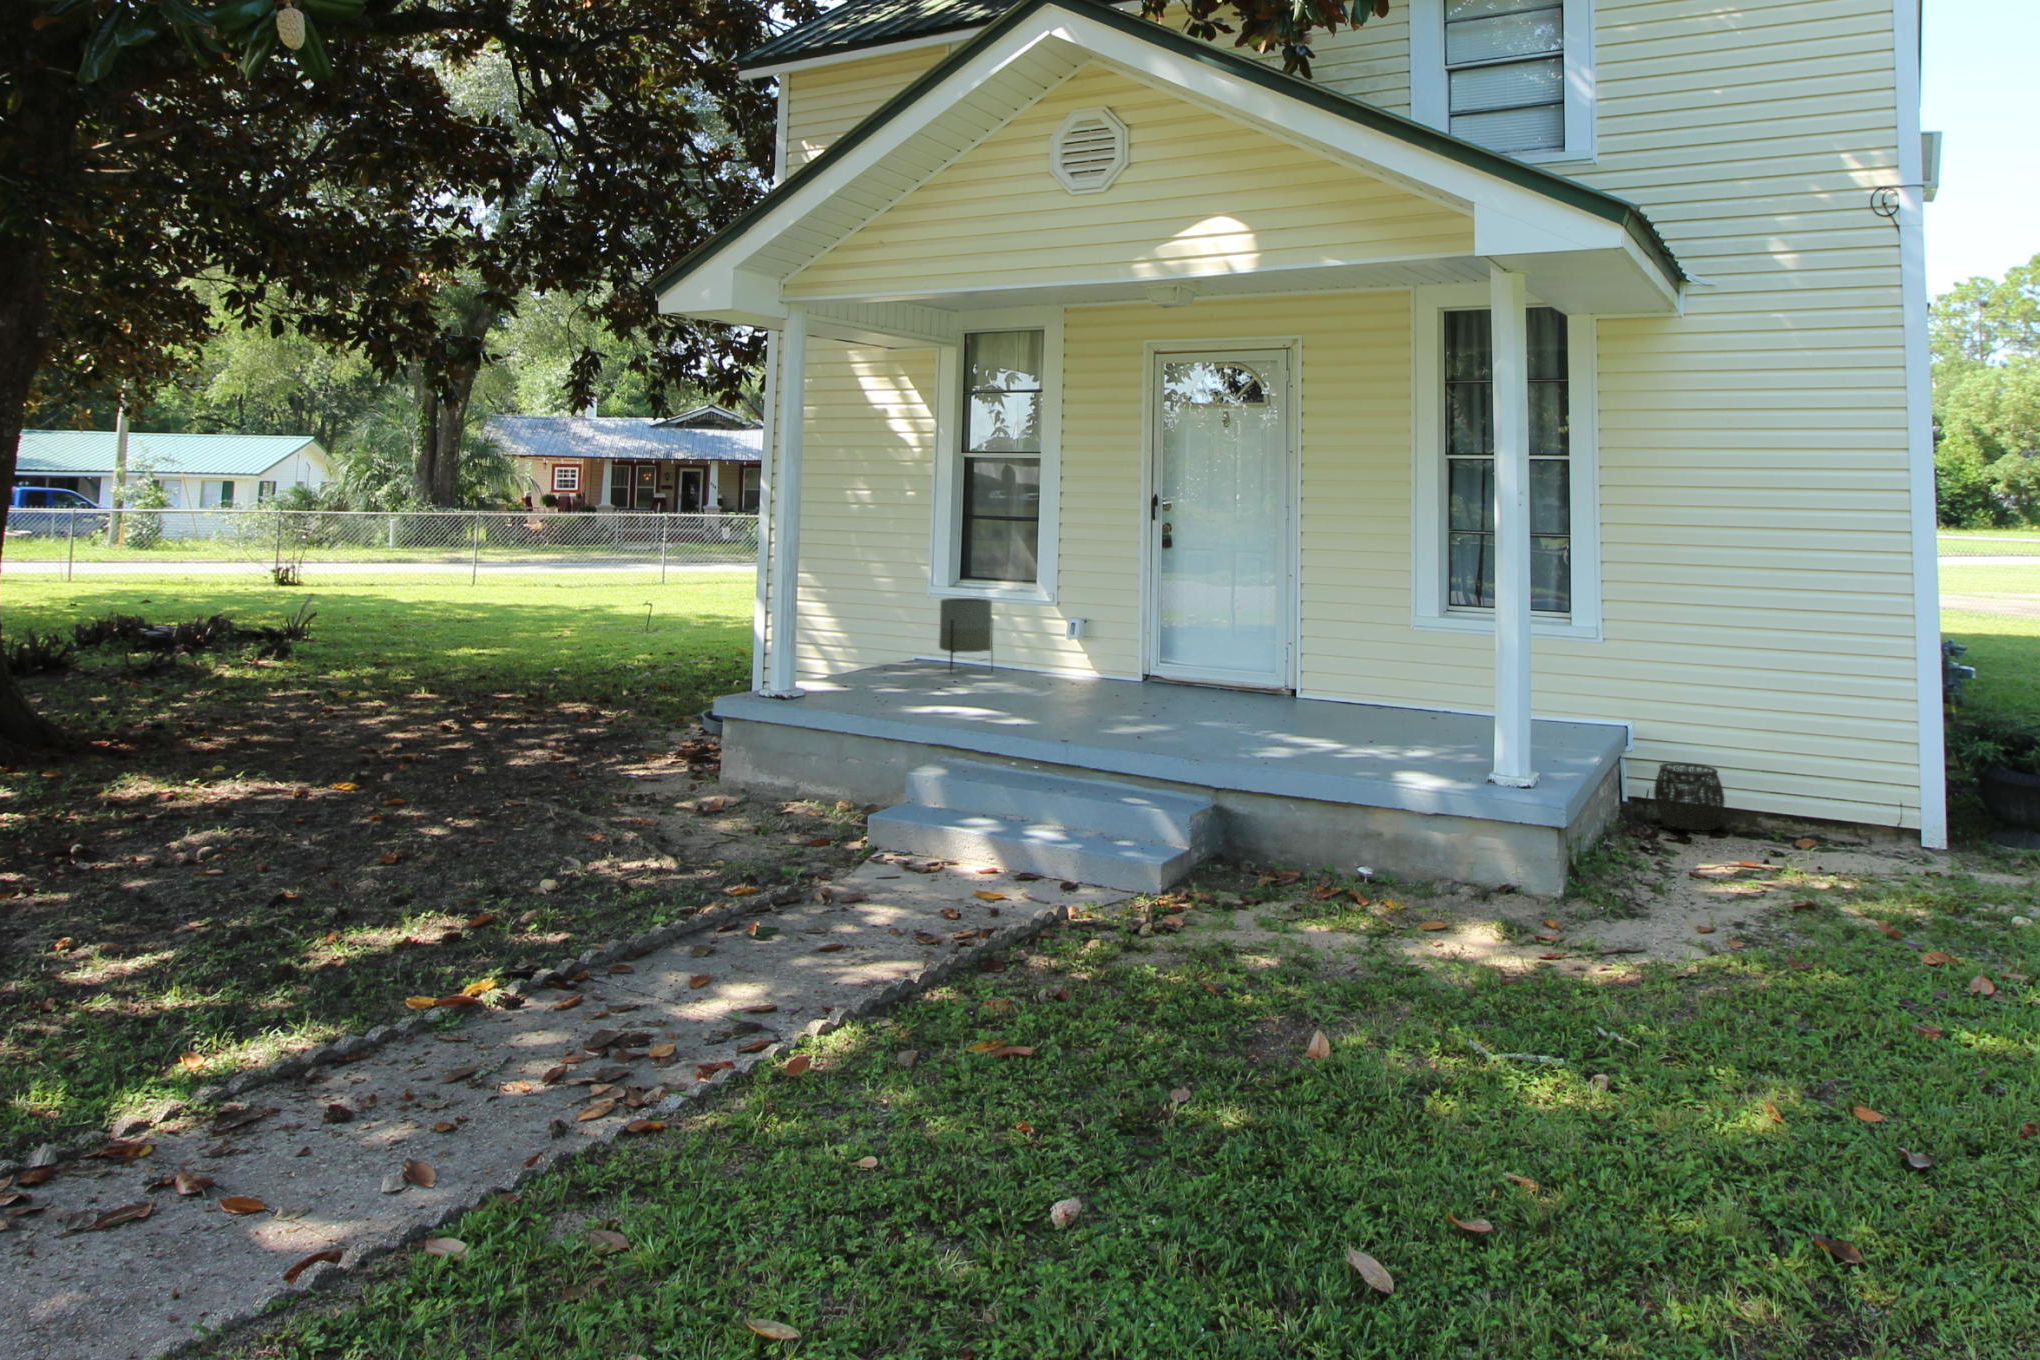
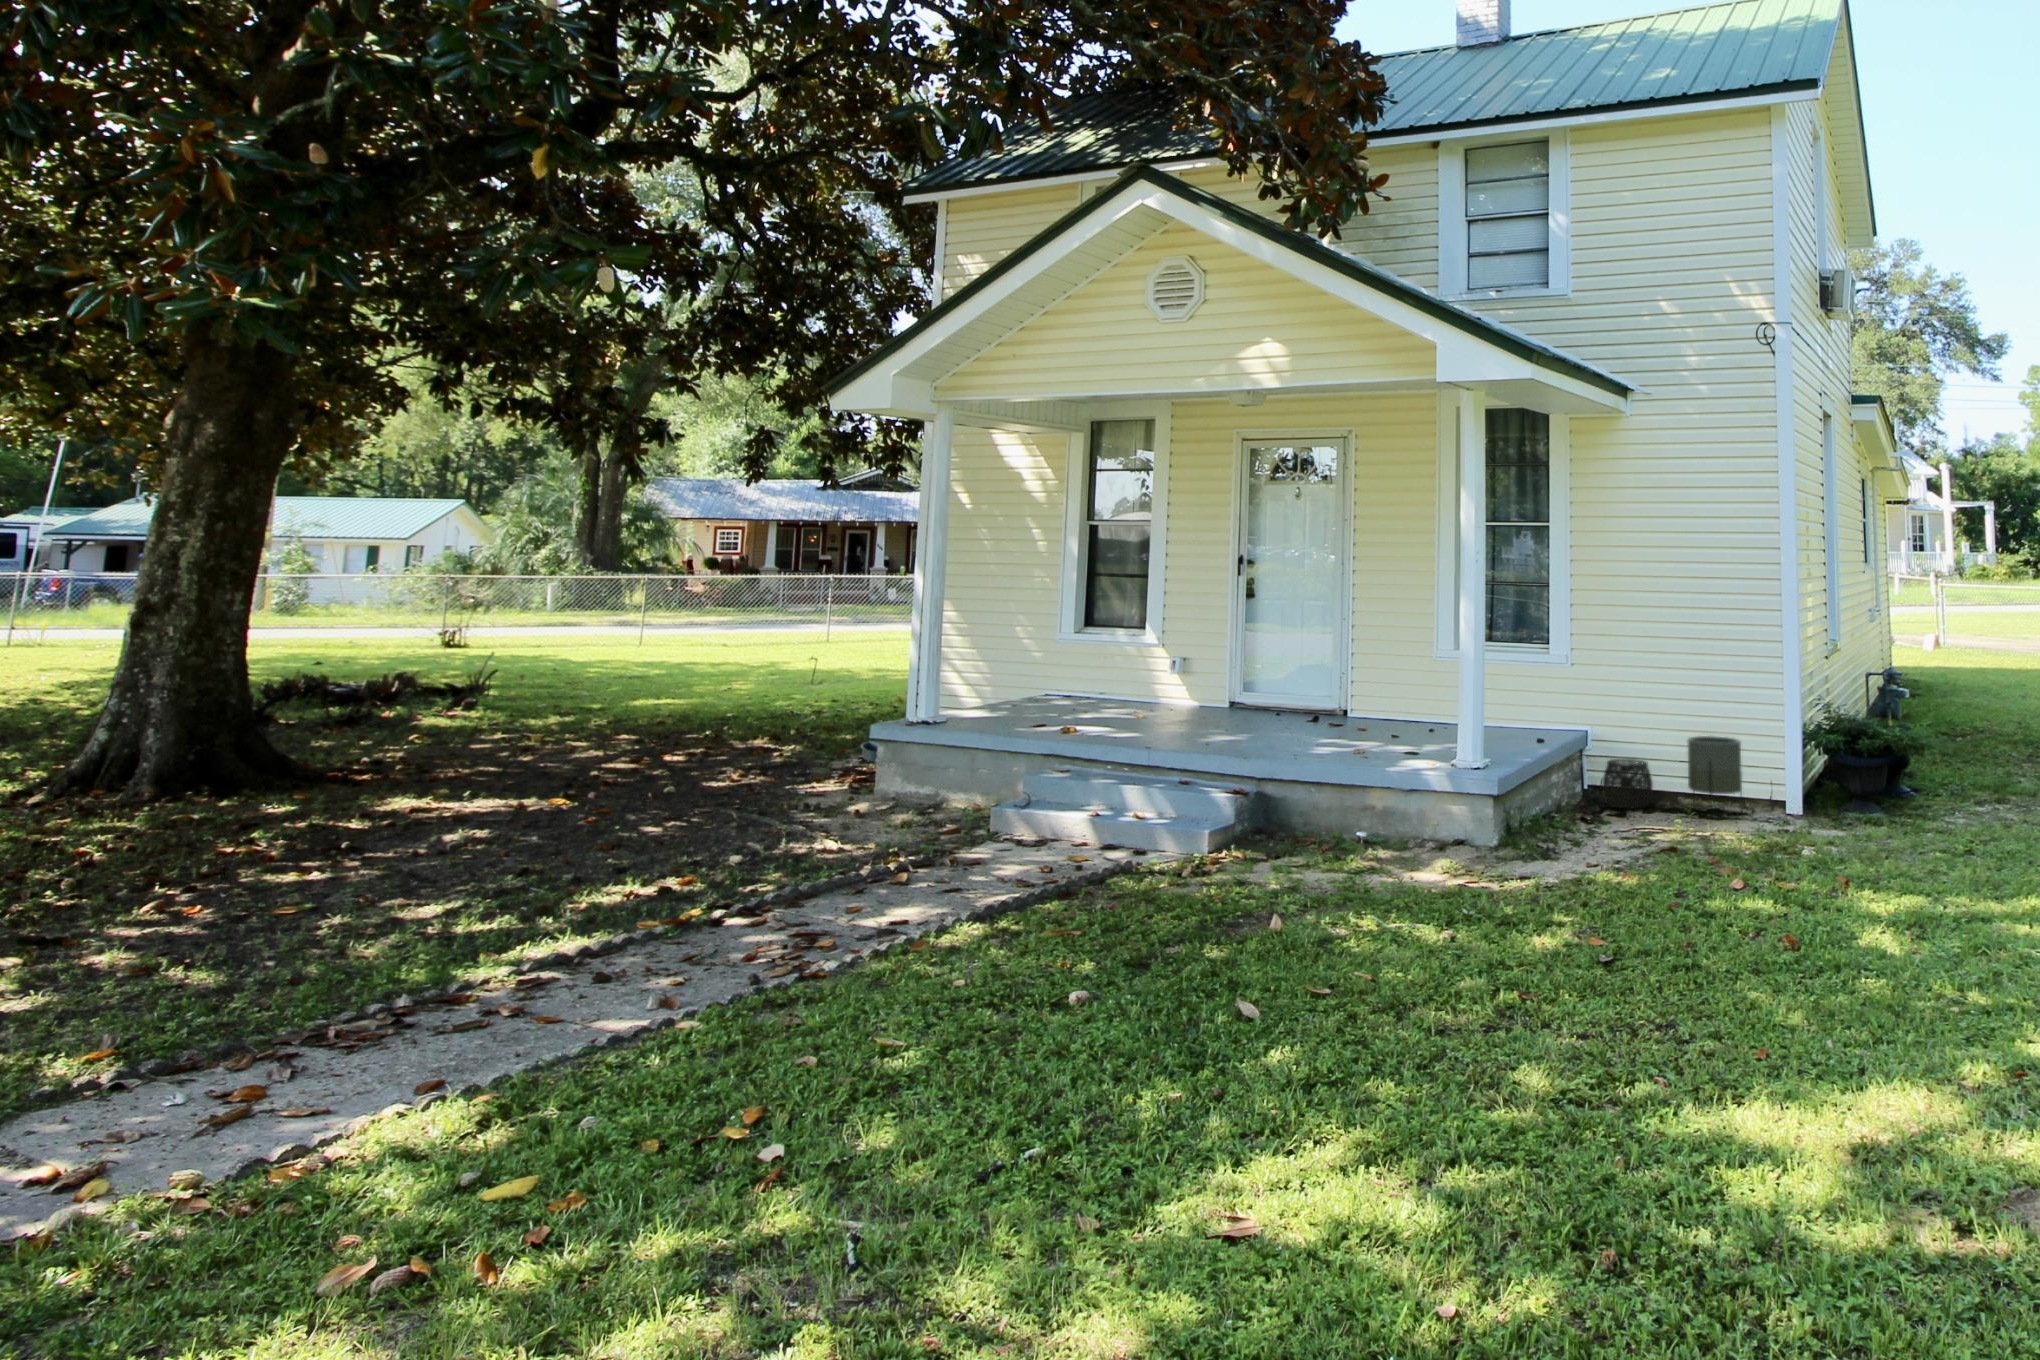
planter: present [939,598,993,669] -> present [1687,736,1742,798]

